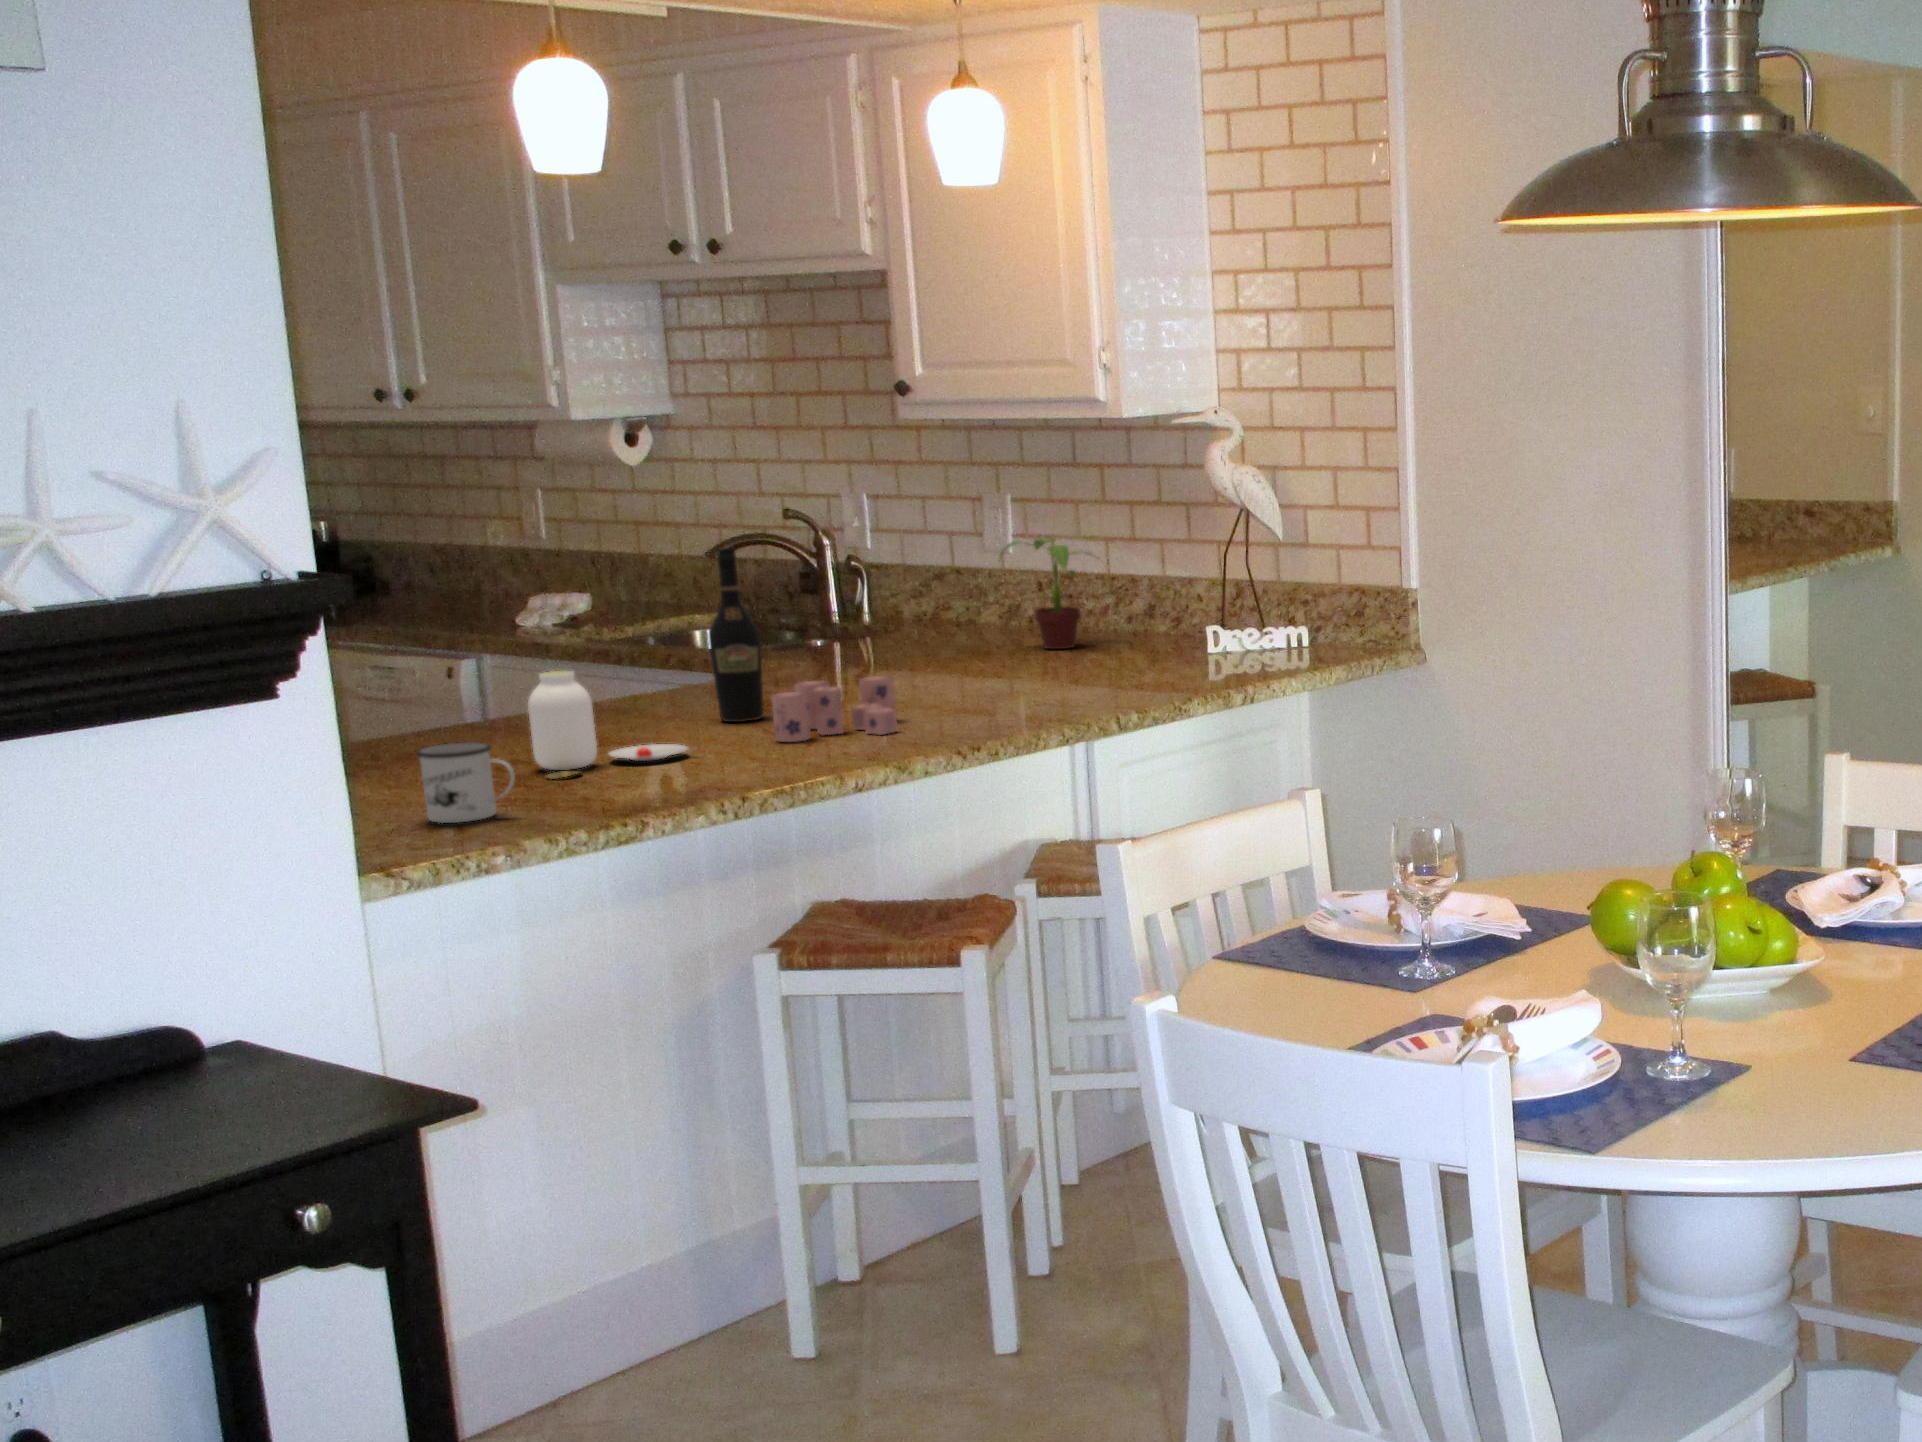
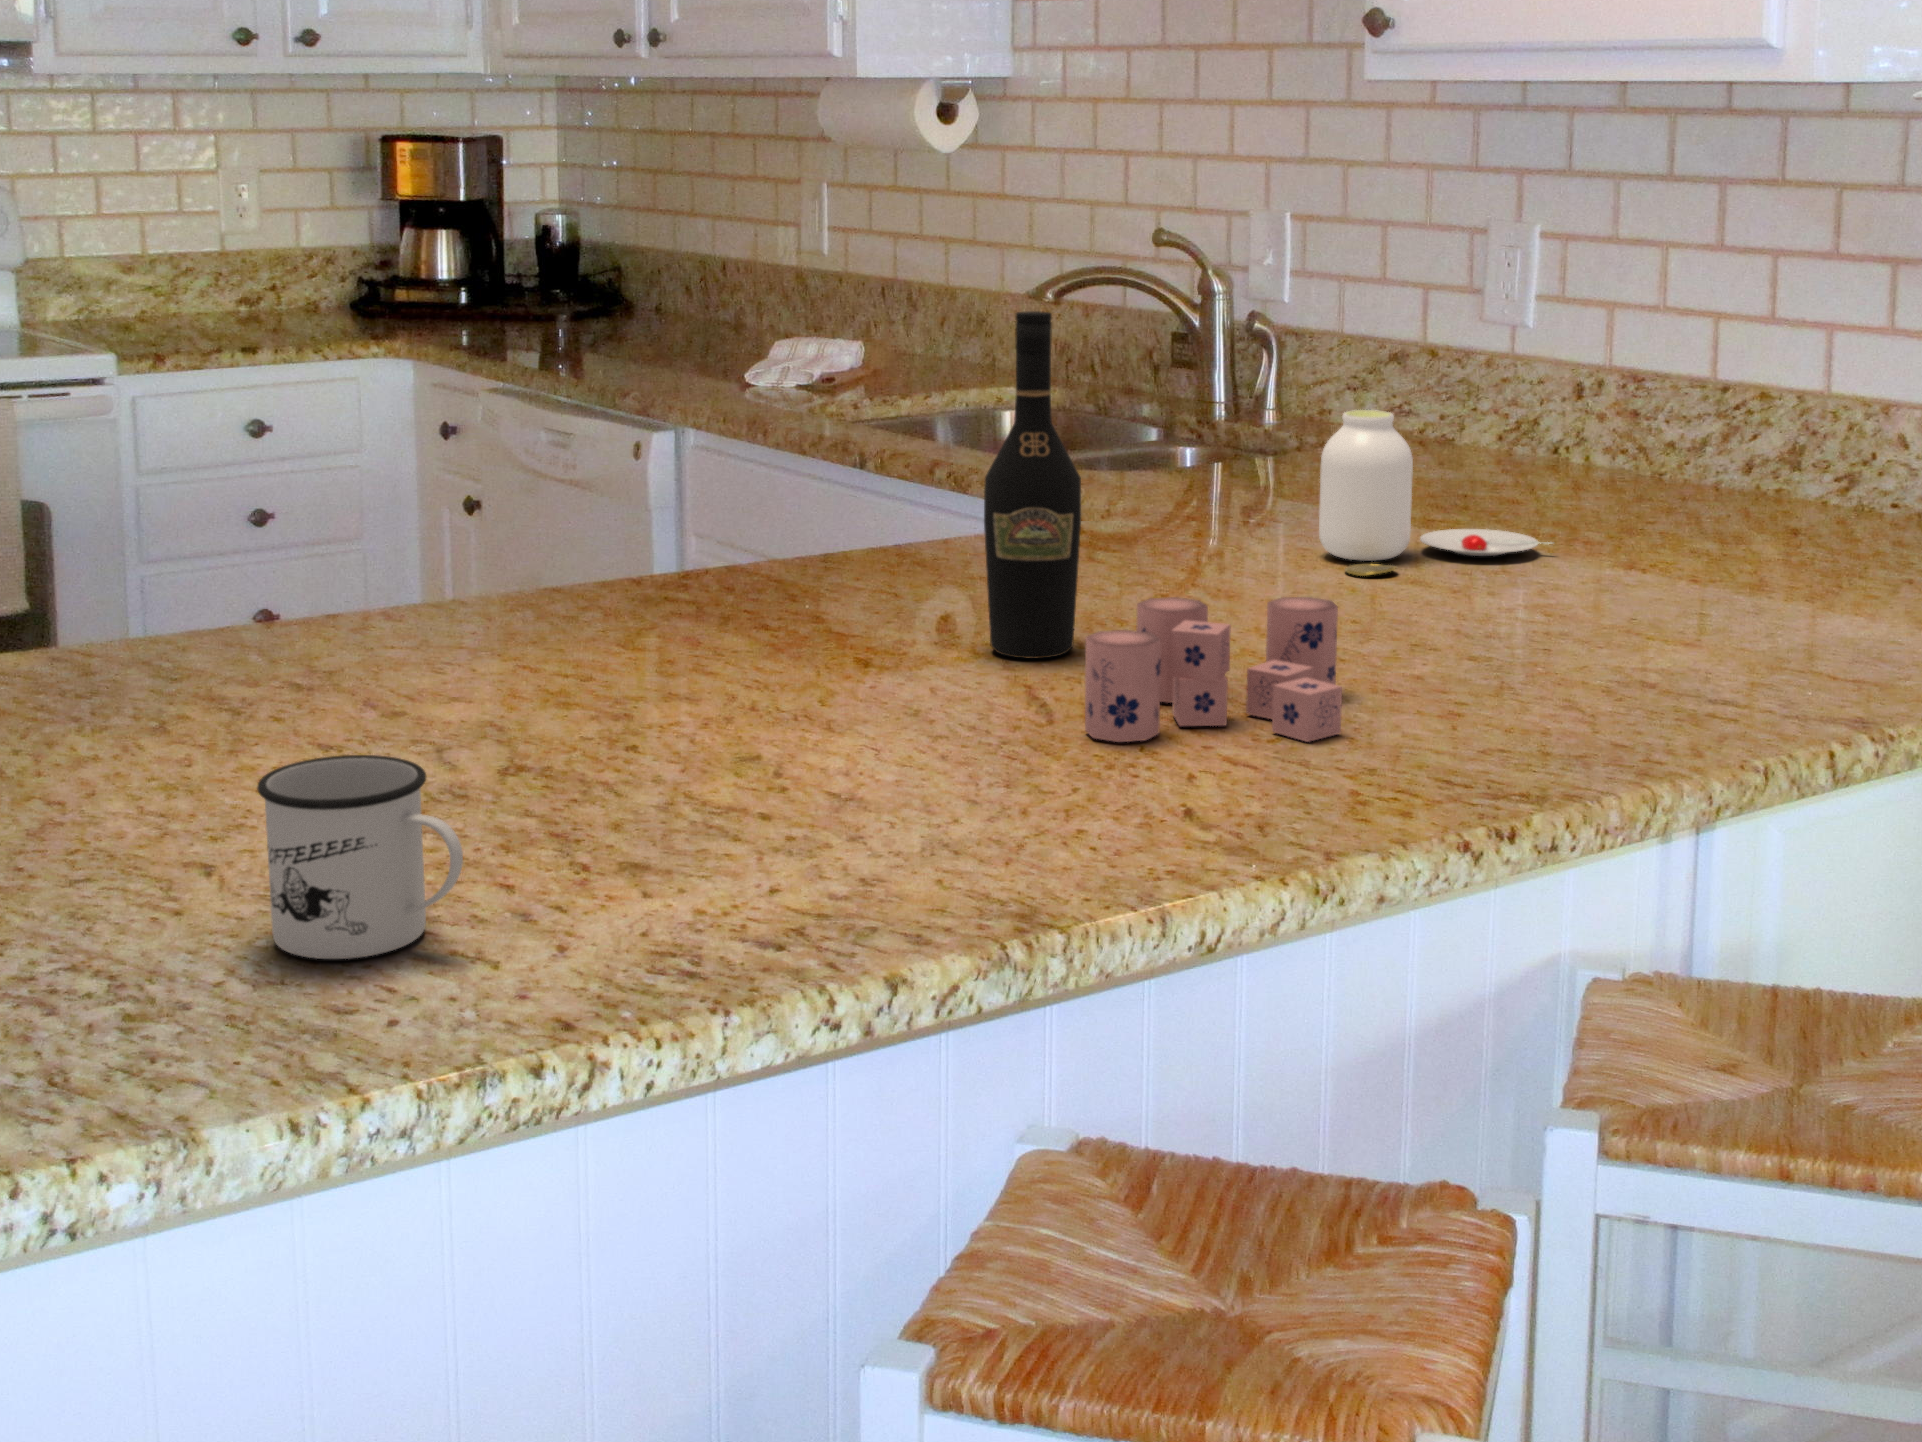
potted plant: present [1000,538,1094,649] -> none [1523,309,1717,516]
jar: present [528,671,689,779] -> present [1319,410,1554,576]

